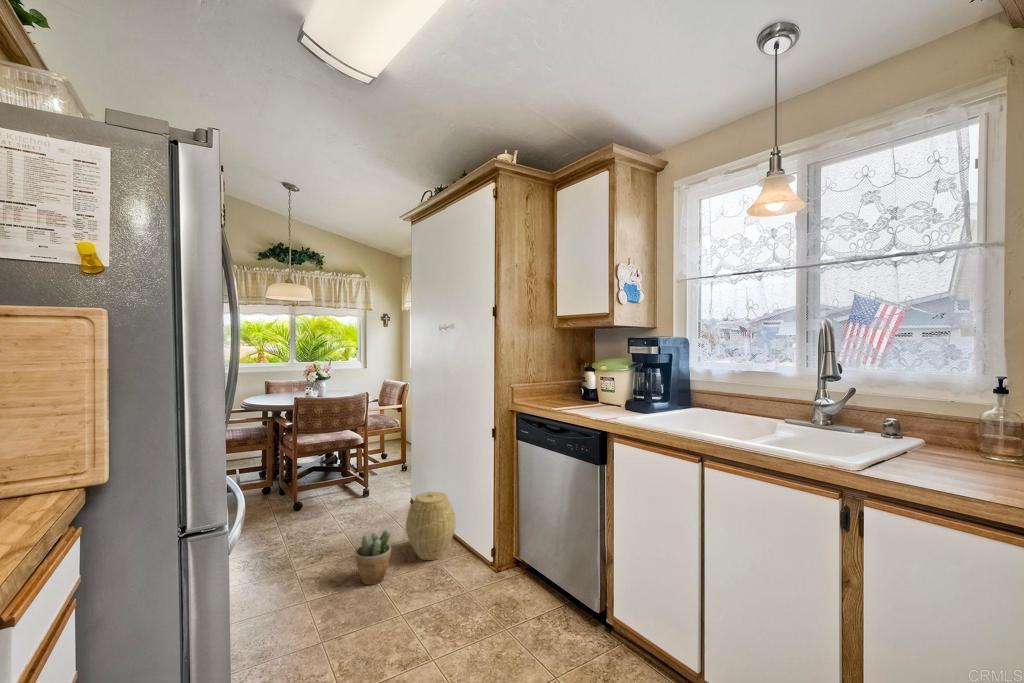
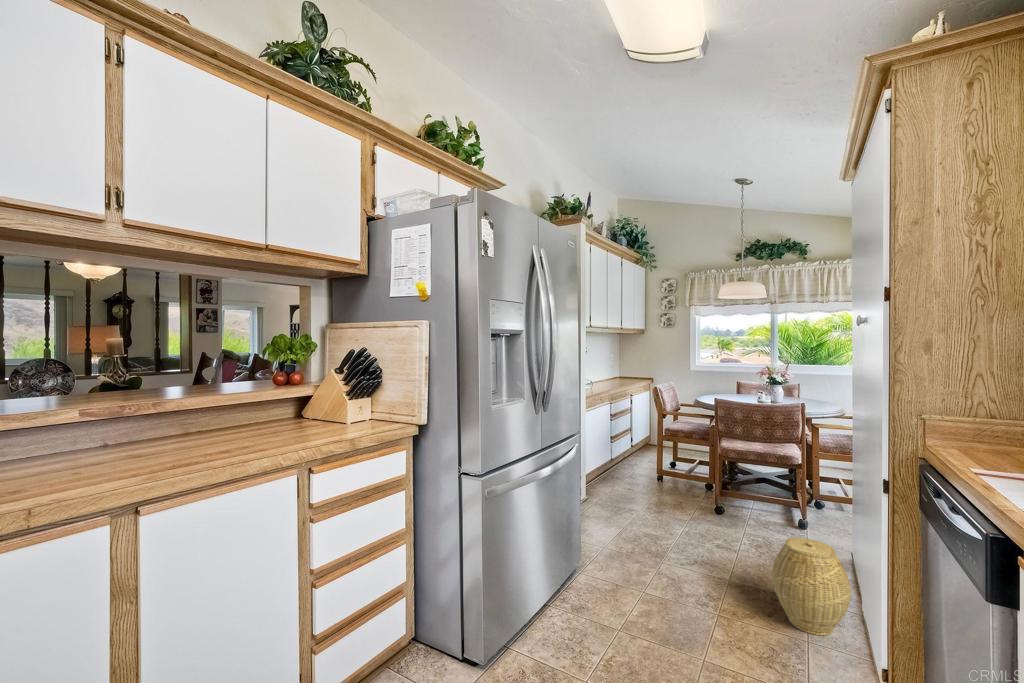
potted plant: present [355,530,391,585] -> none [693,554,737,617]

